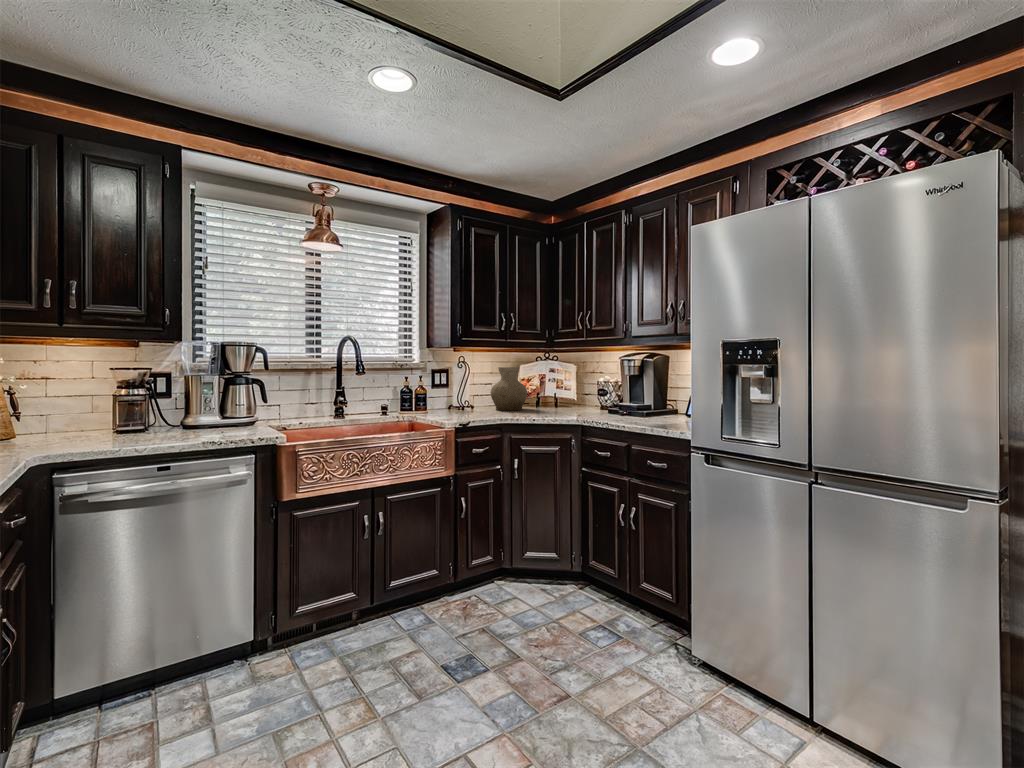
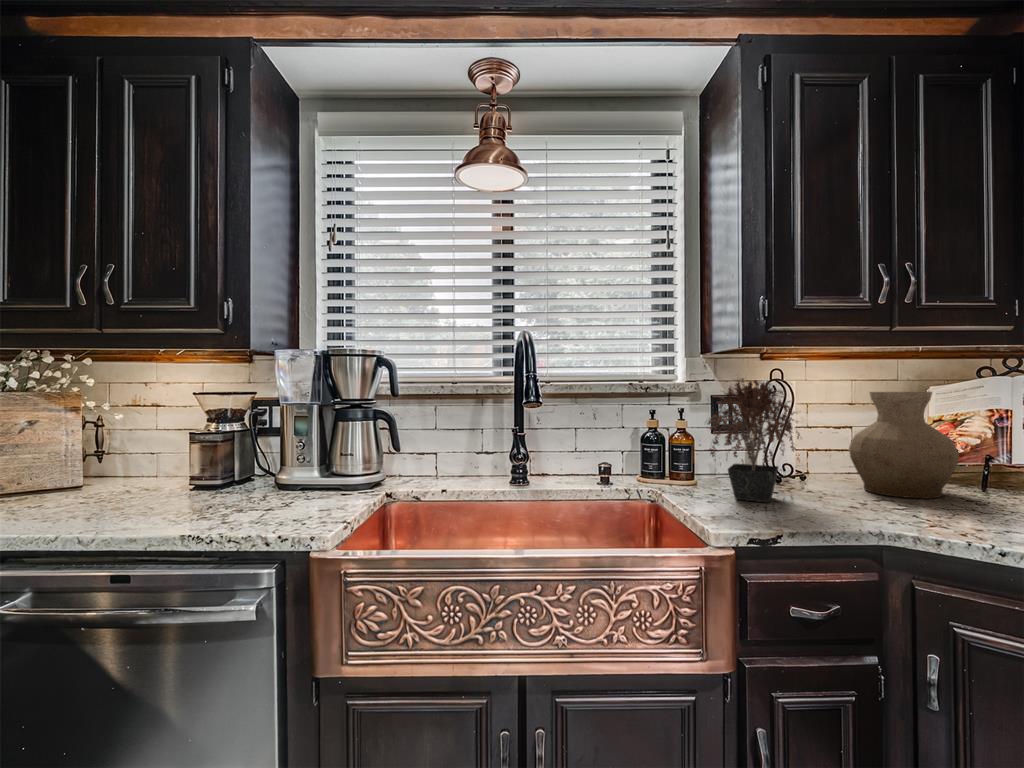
potted plant: none [436,360,475,415] -> present [707,379,800,503]

